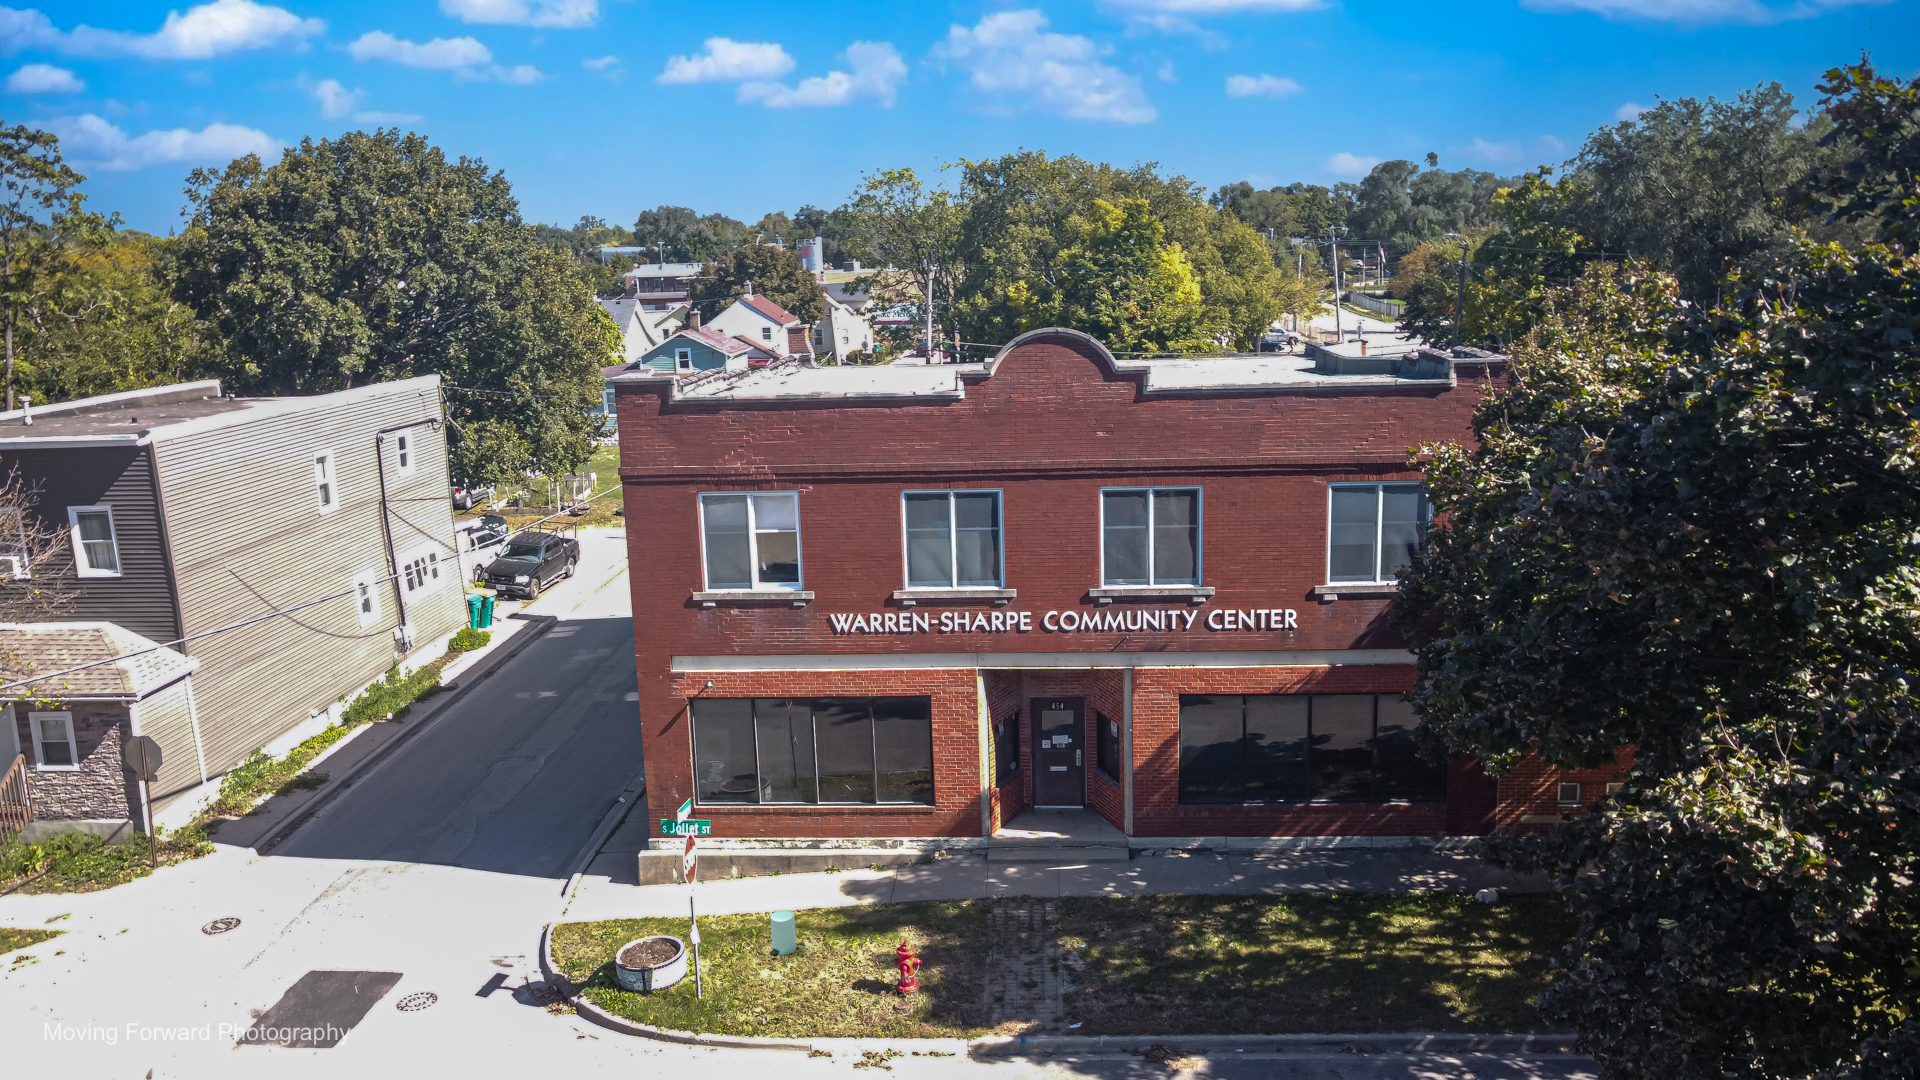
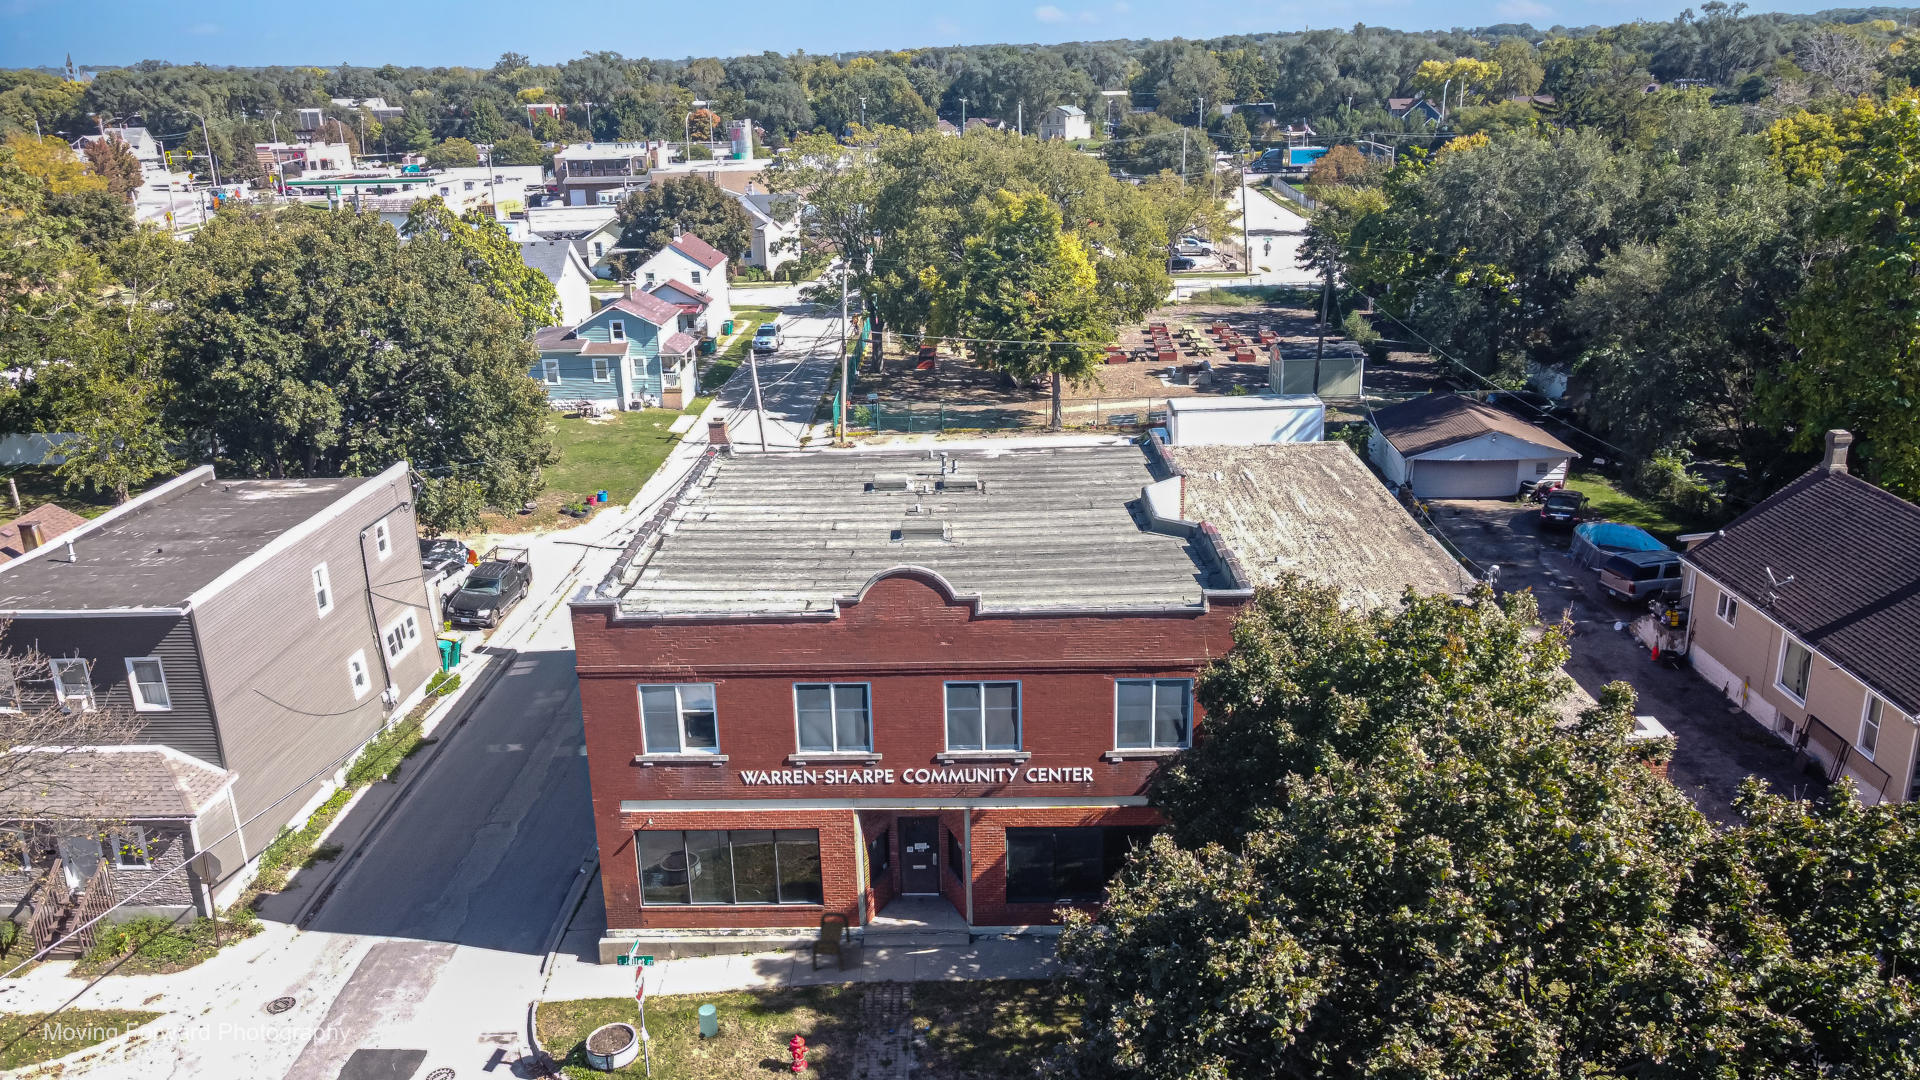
bench: none [922,816,971,889] -> present [812,912,850,971]

